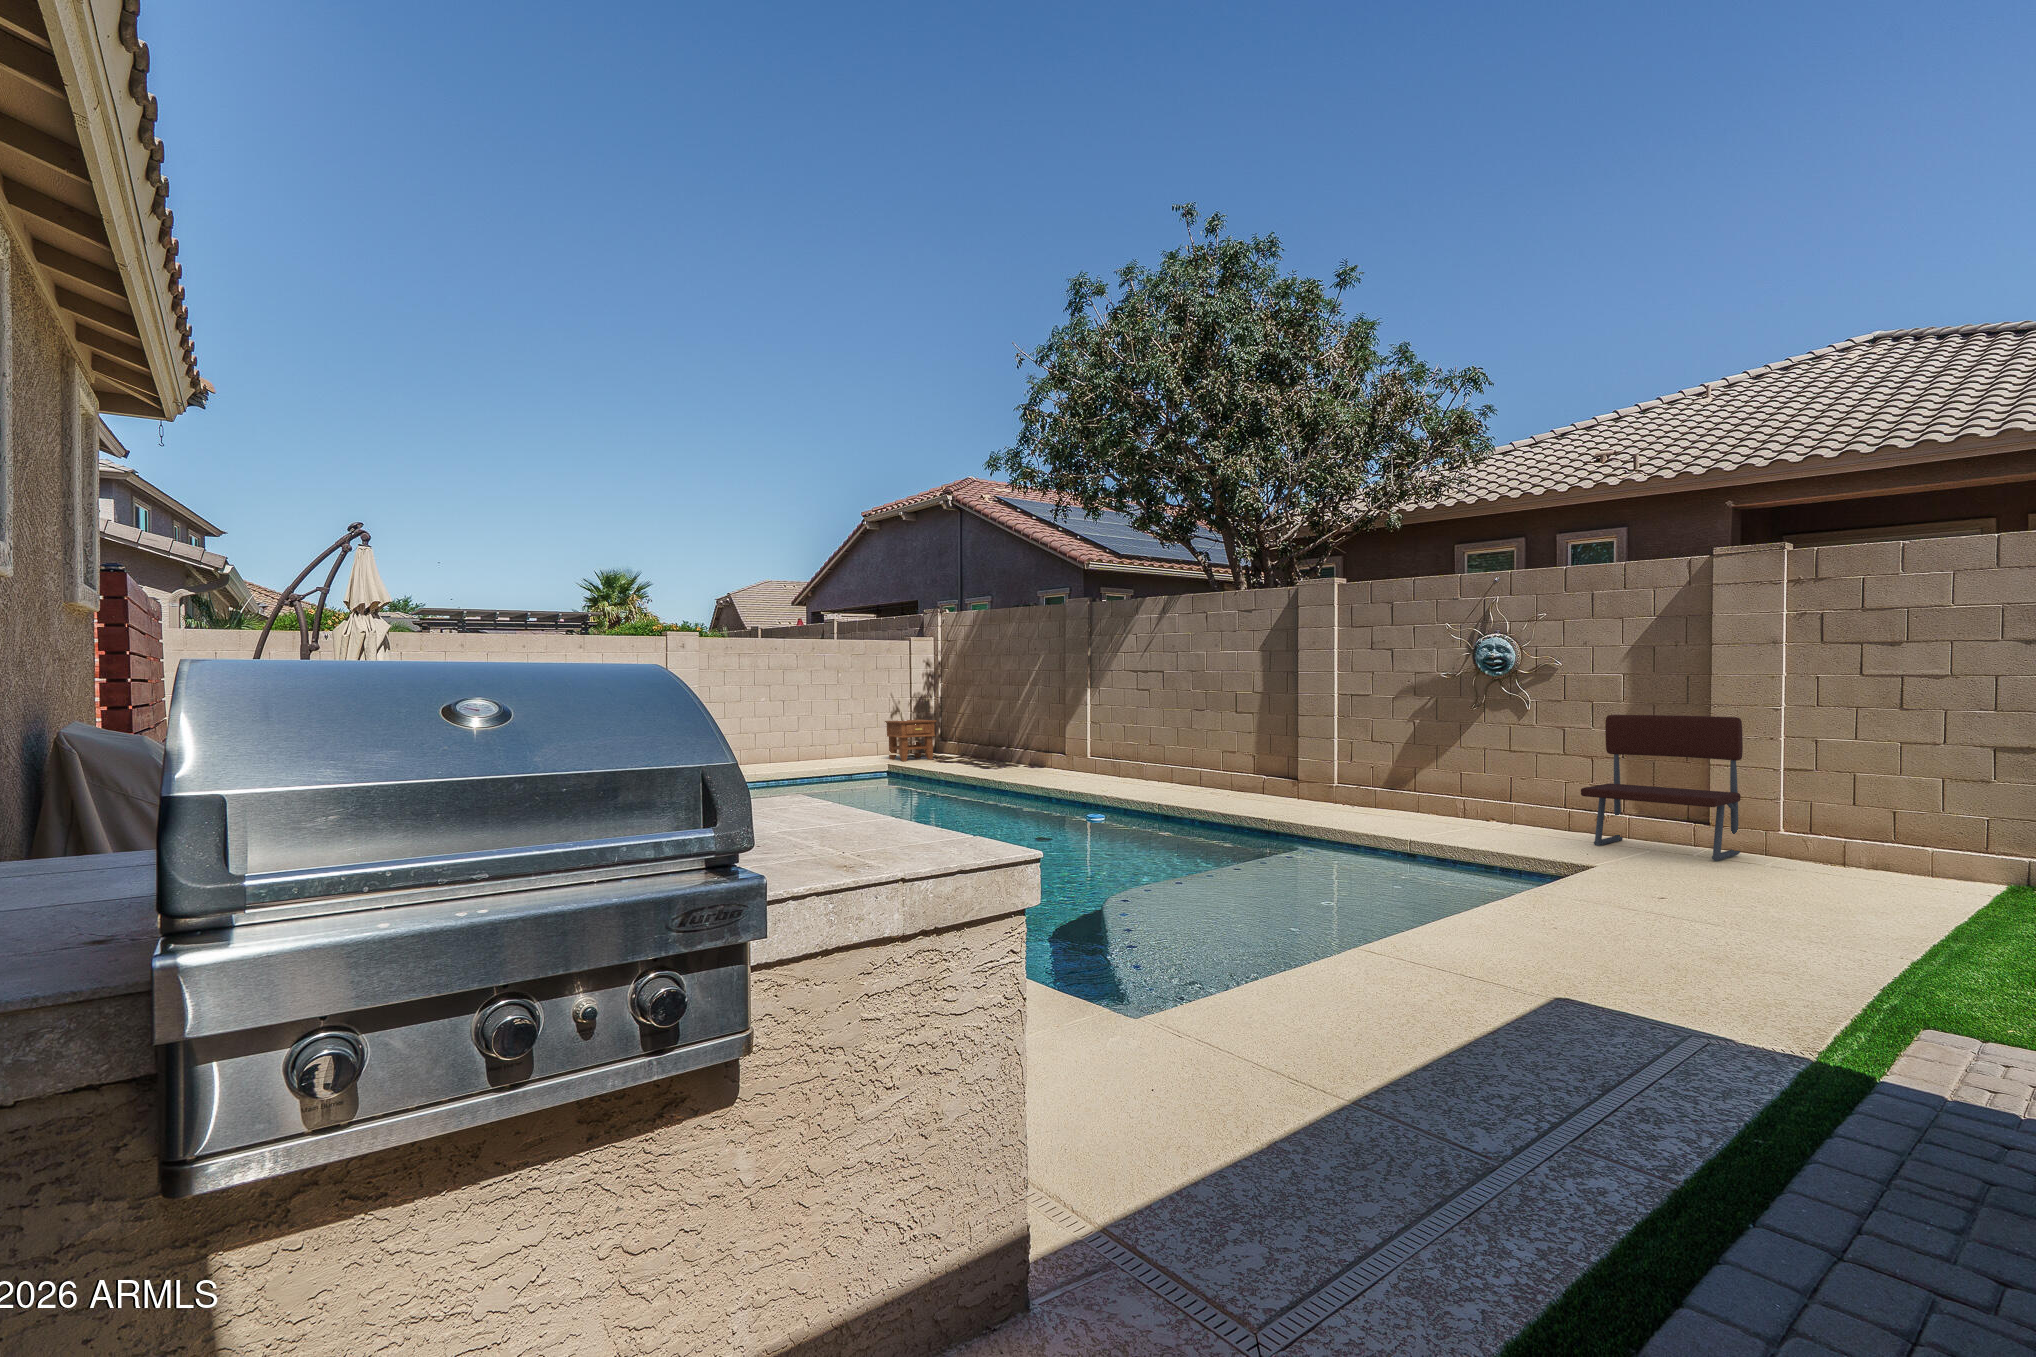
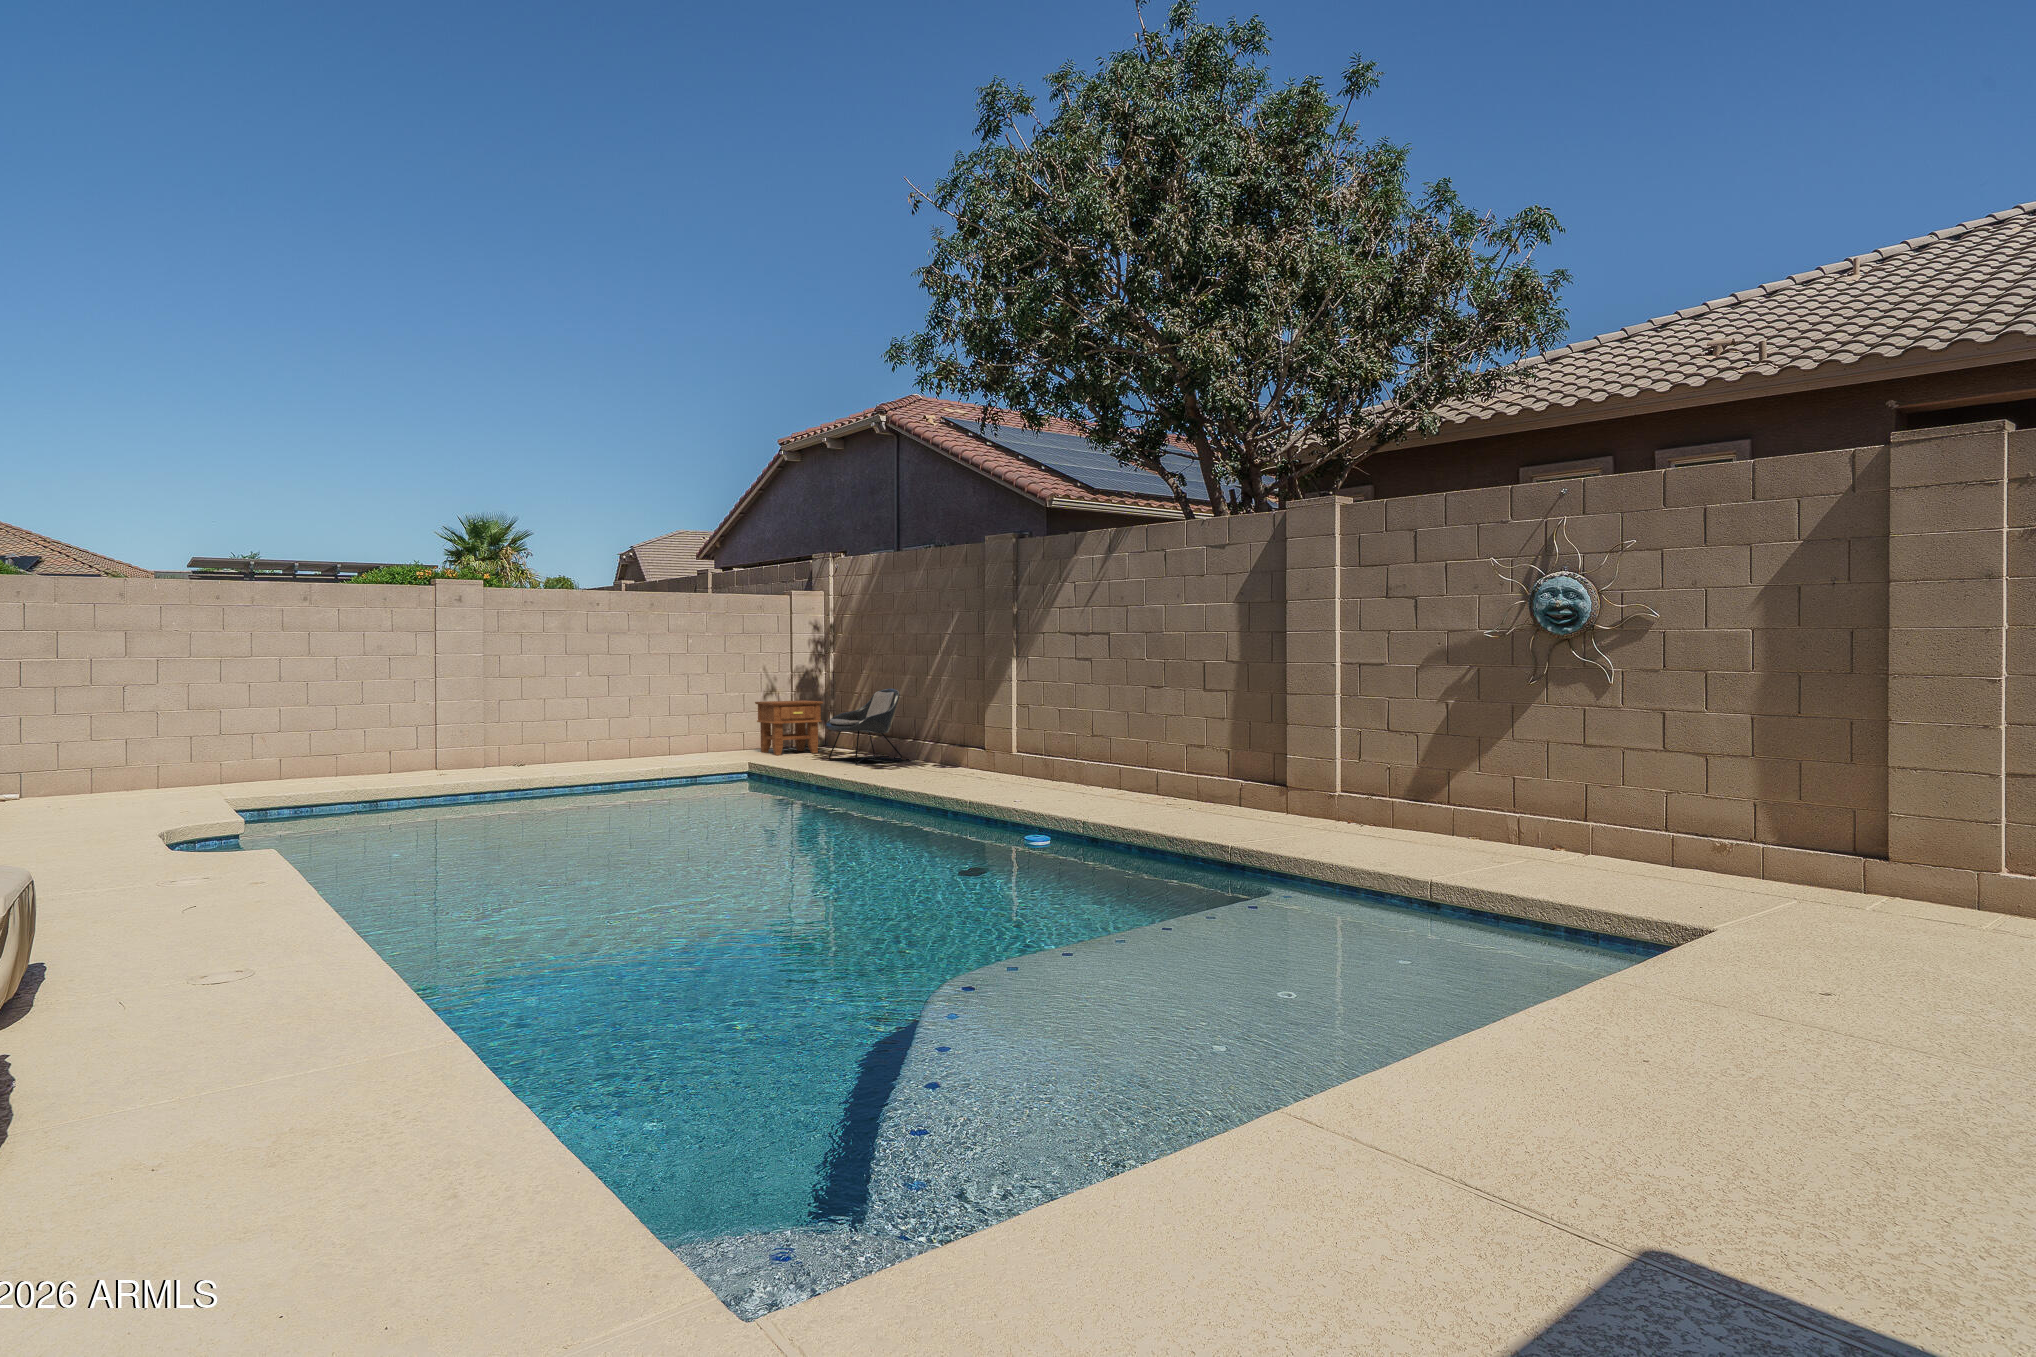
lounge chair: none [943,711,1002,768] -> present [825,689,902,765]
bench: present [1581,715,1743,861] -> none [1693,692,1952,923]

